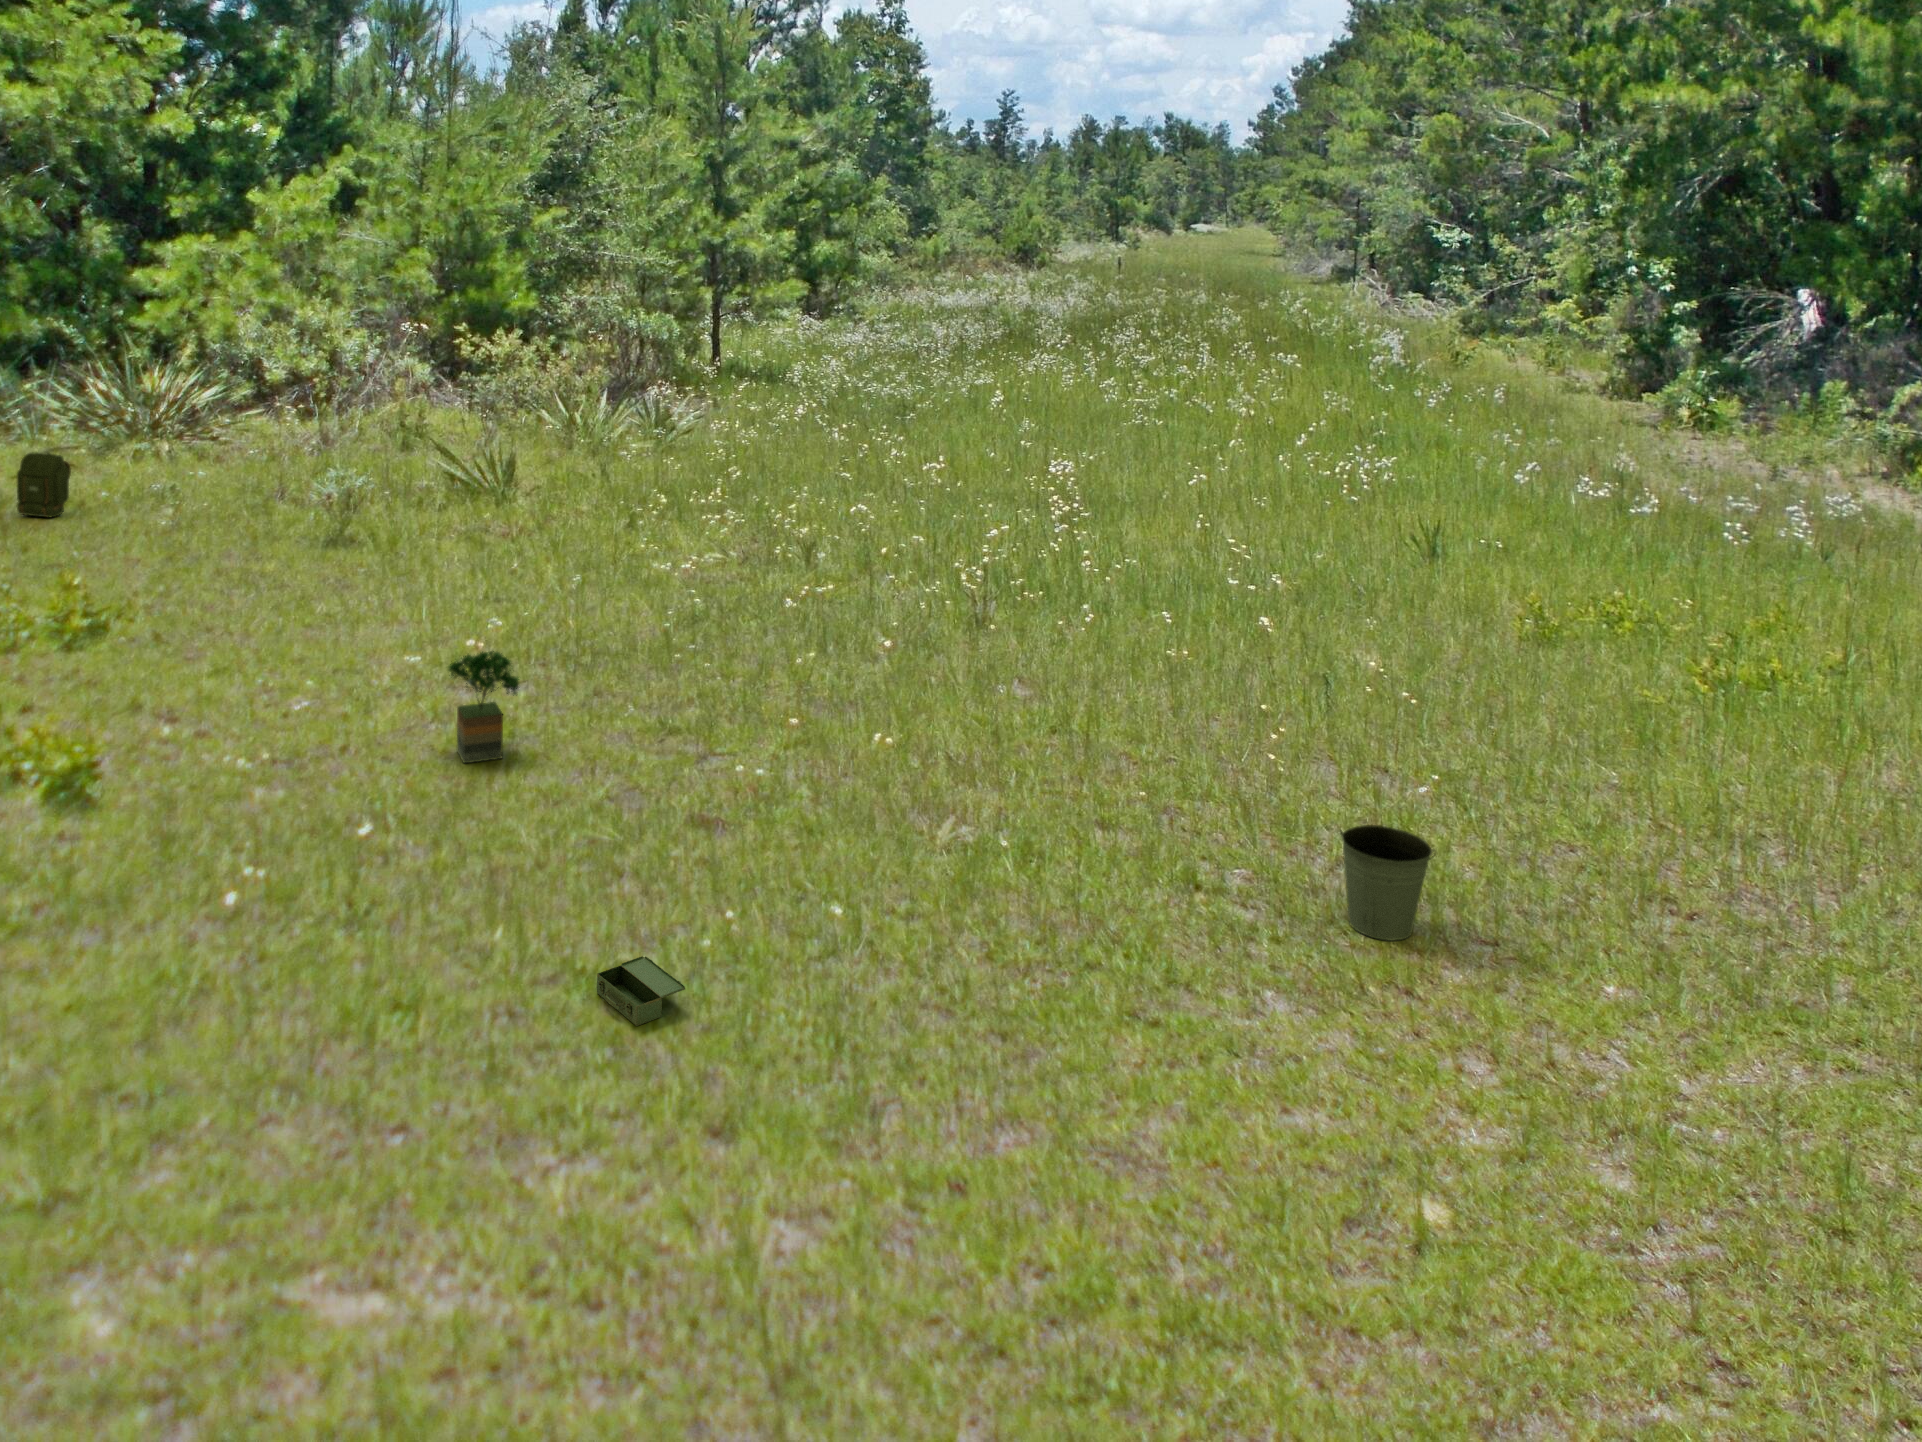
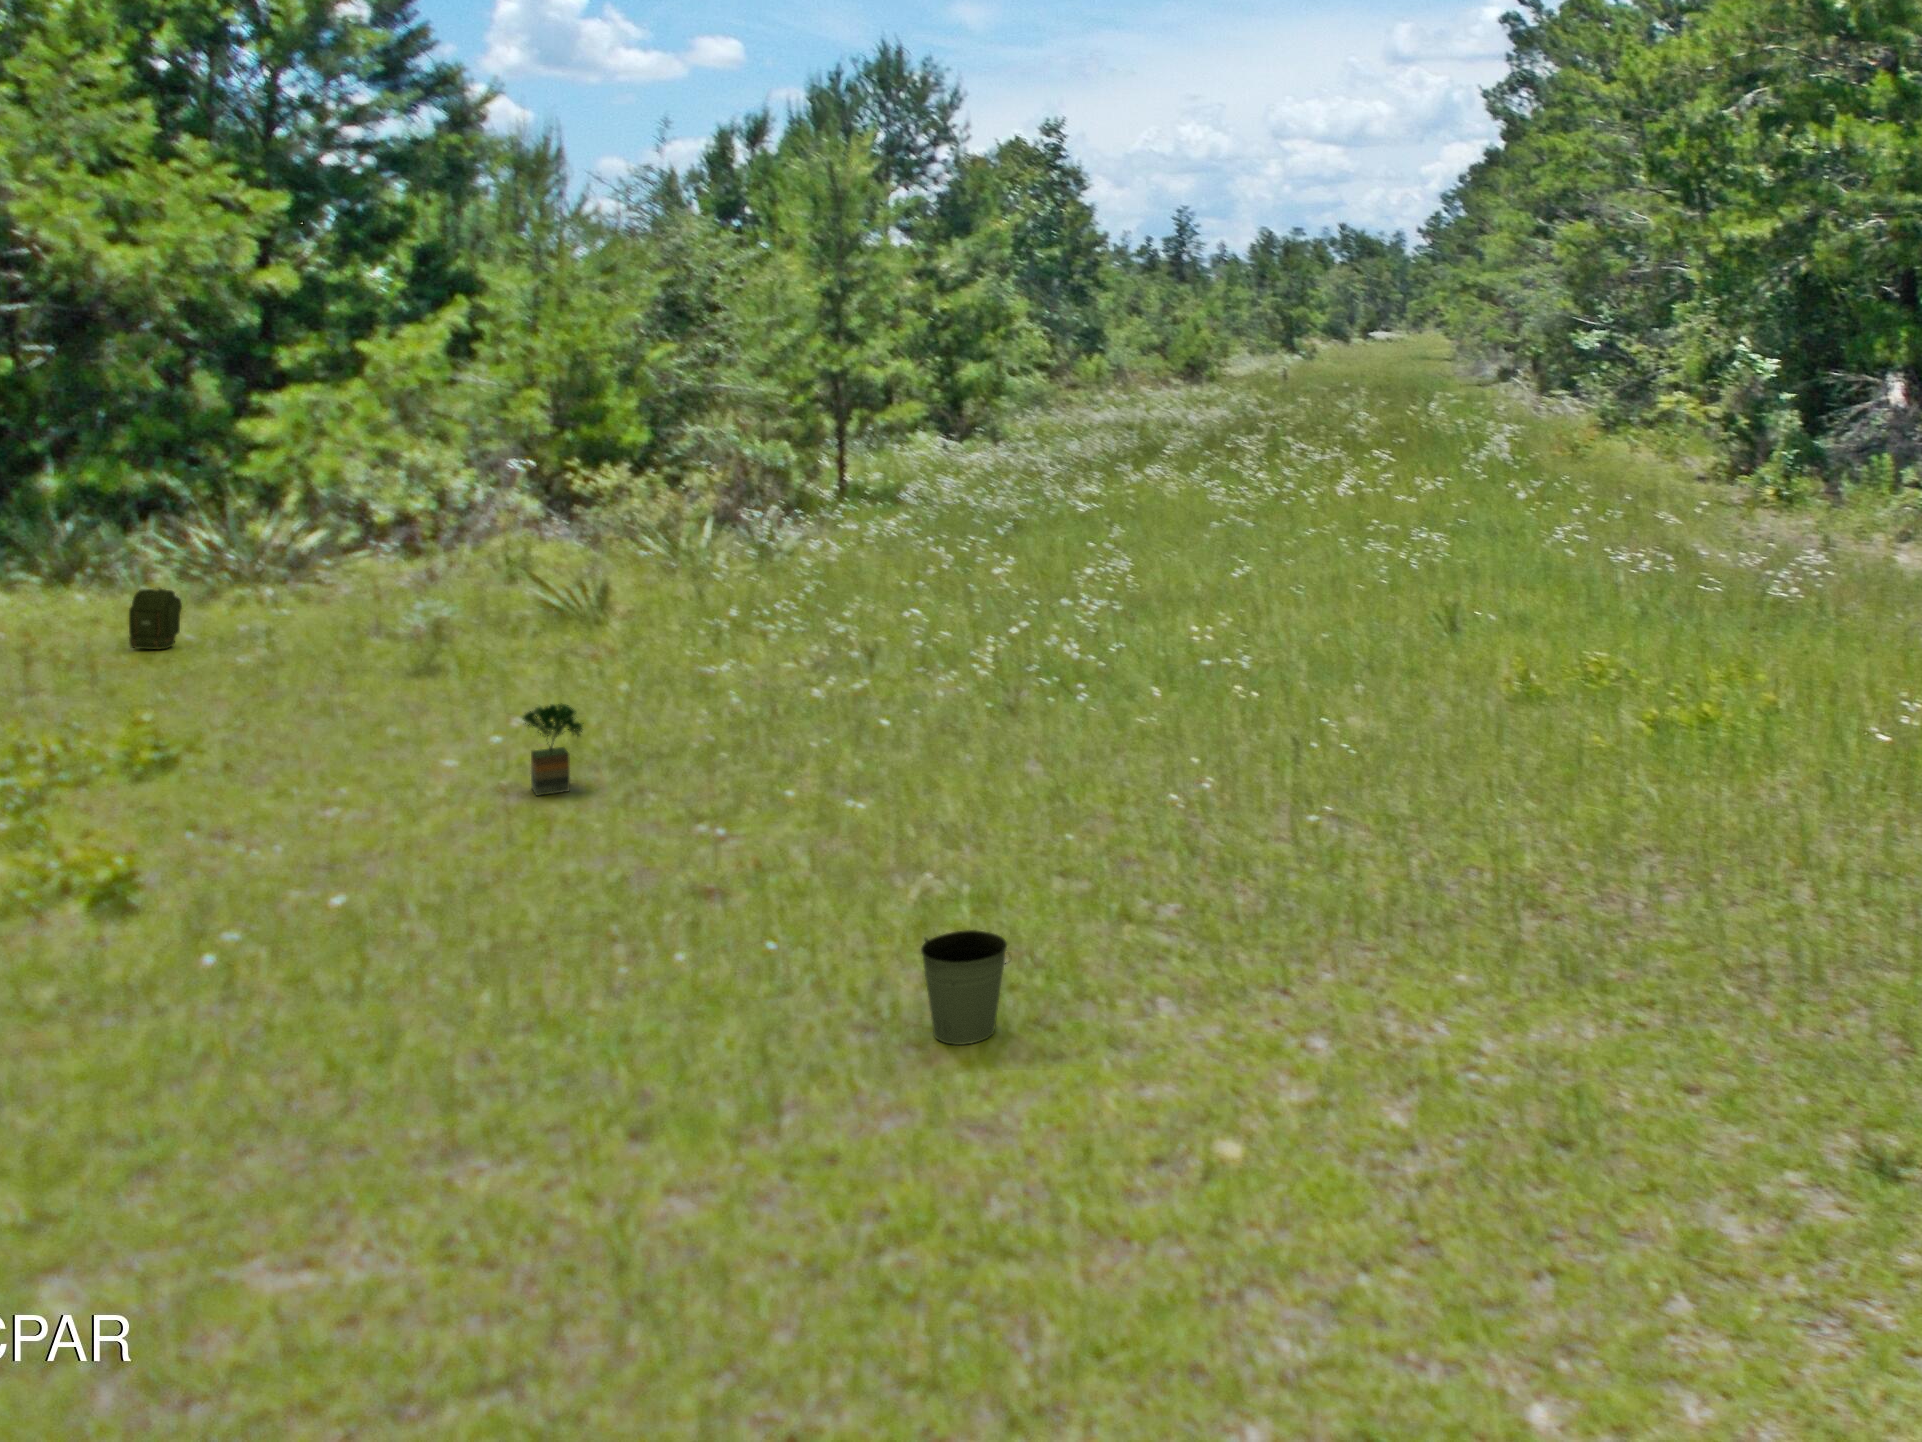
bucket: present [1340,825,1435,941] -> present [921,930,1007,1045]
toolbox: present [597,956,685,1026] -> none [618,889,684,930]

